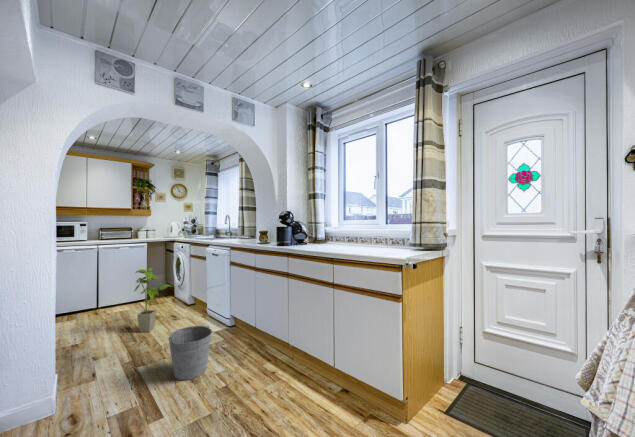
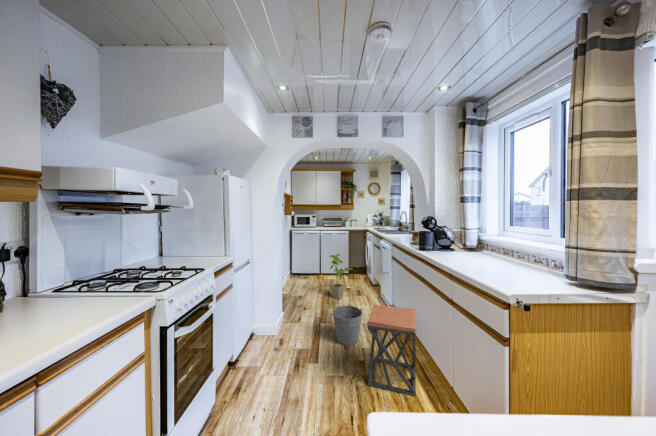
stool: none [239,304,299,408] -> present [367,305,416,396]

